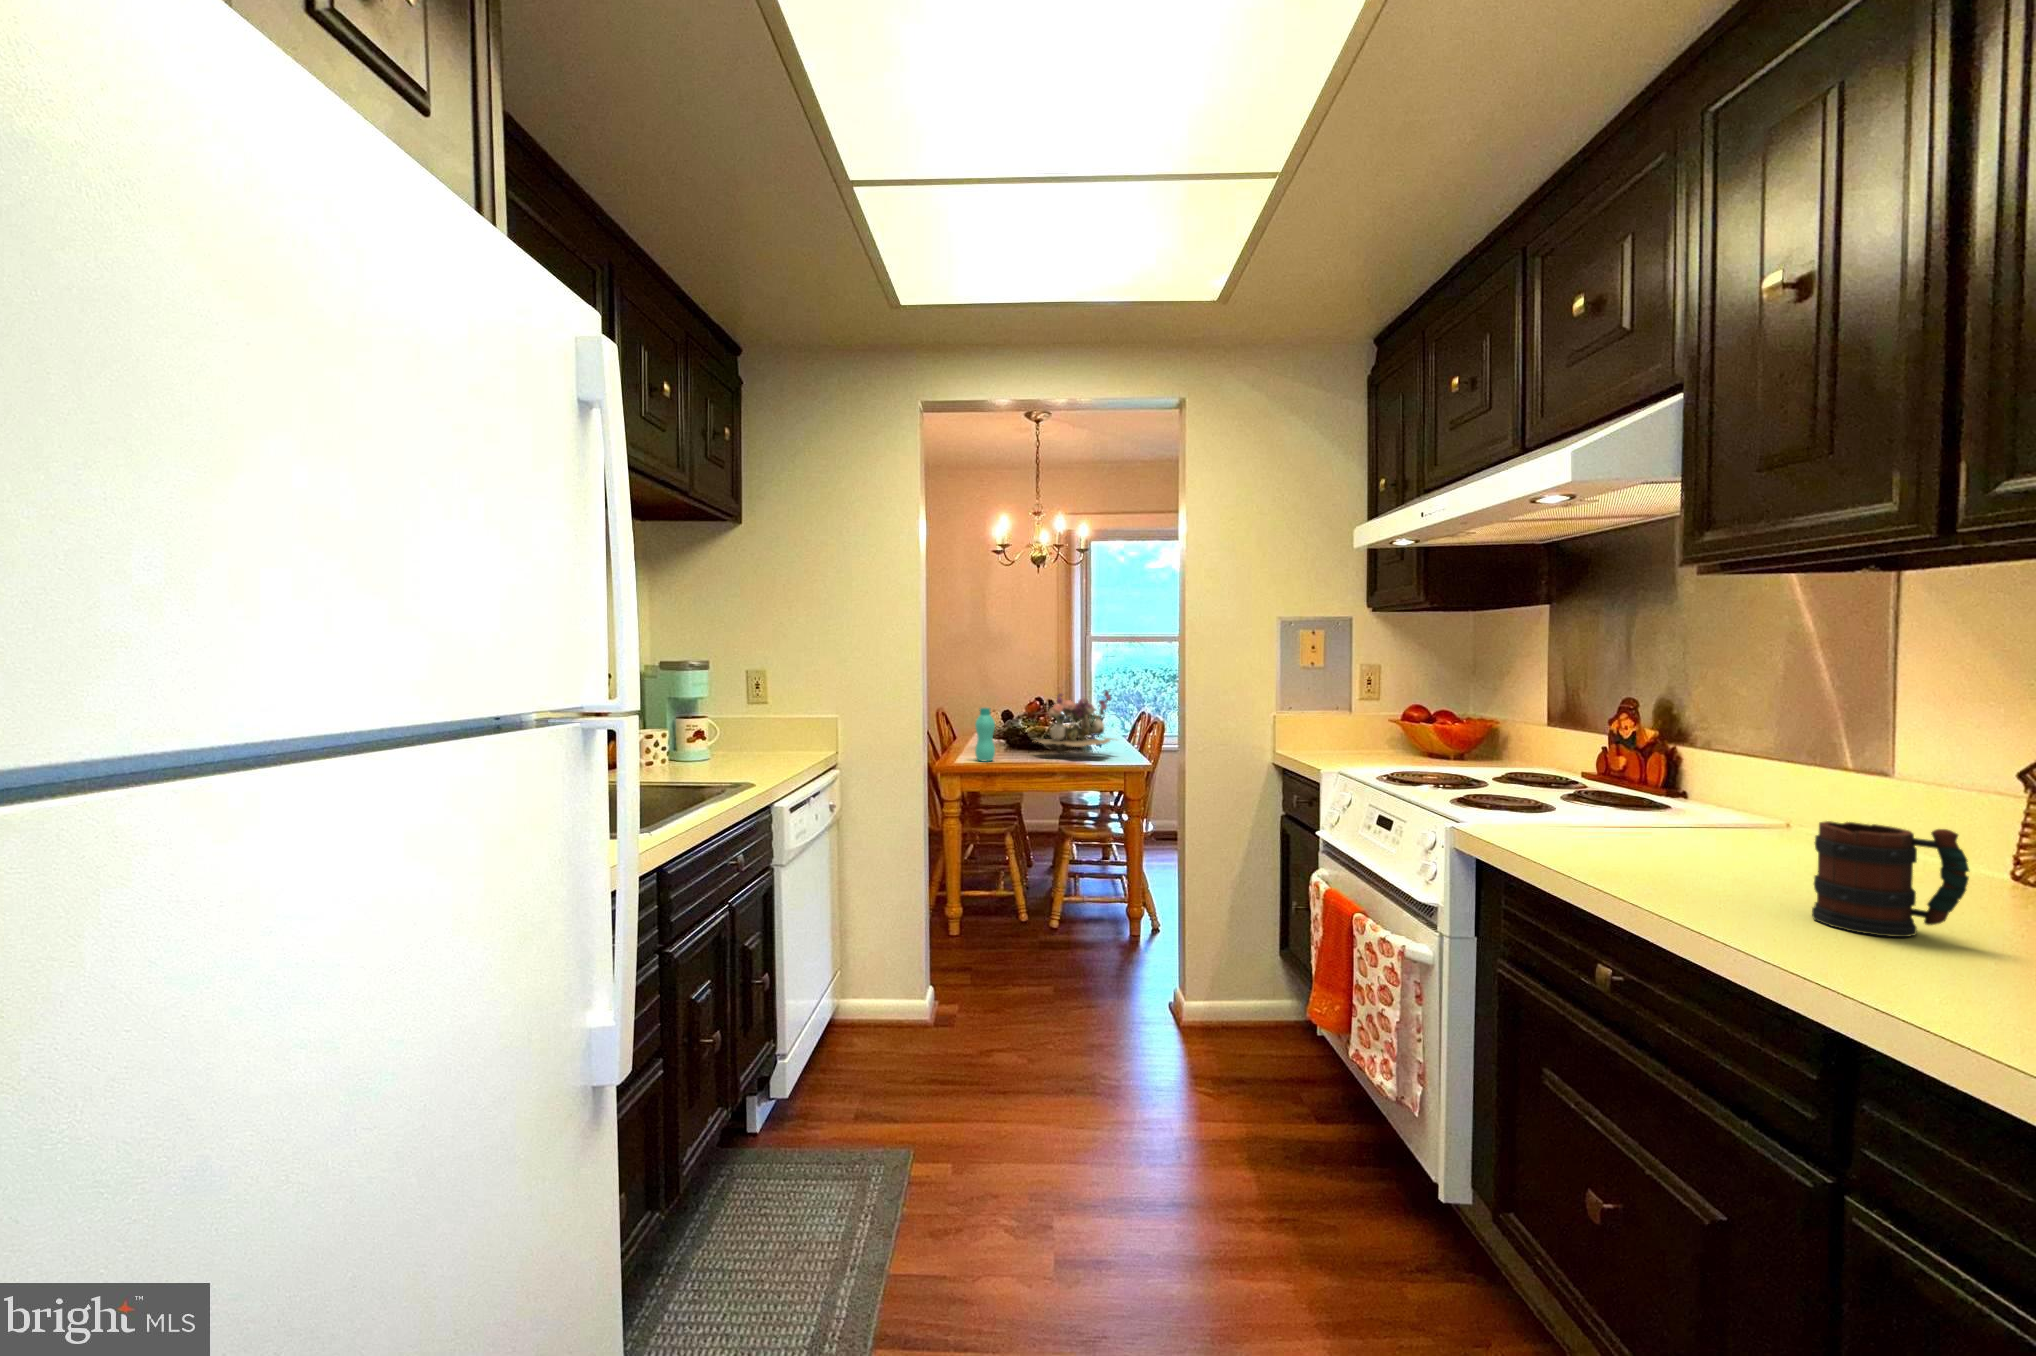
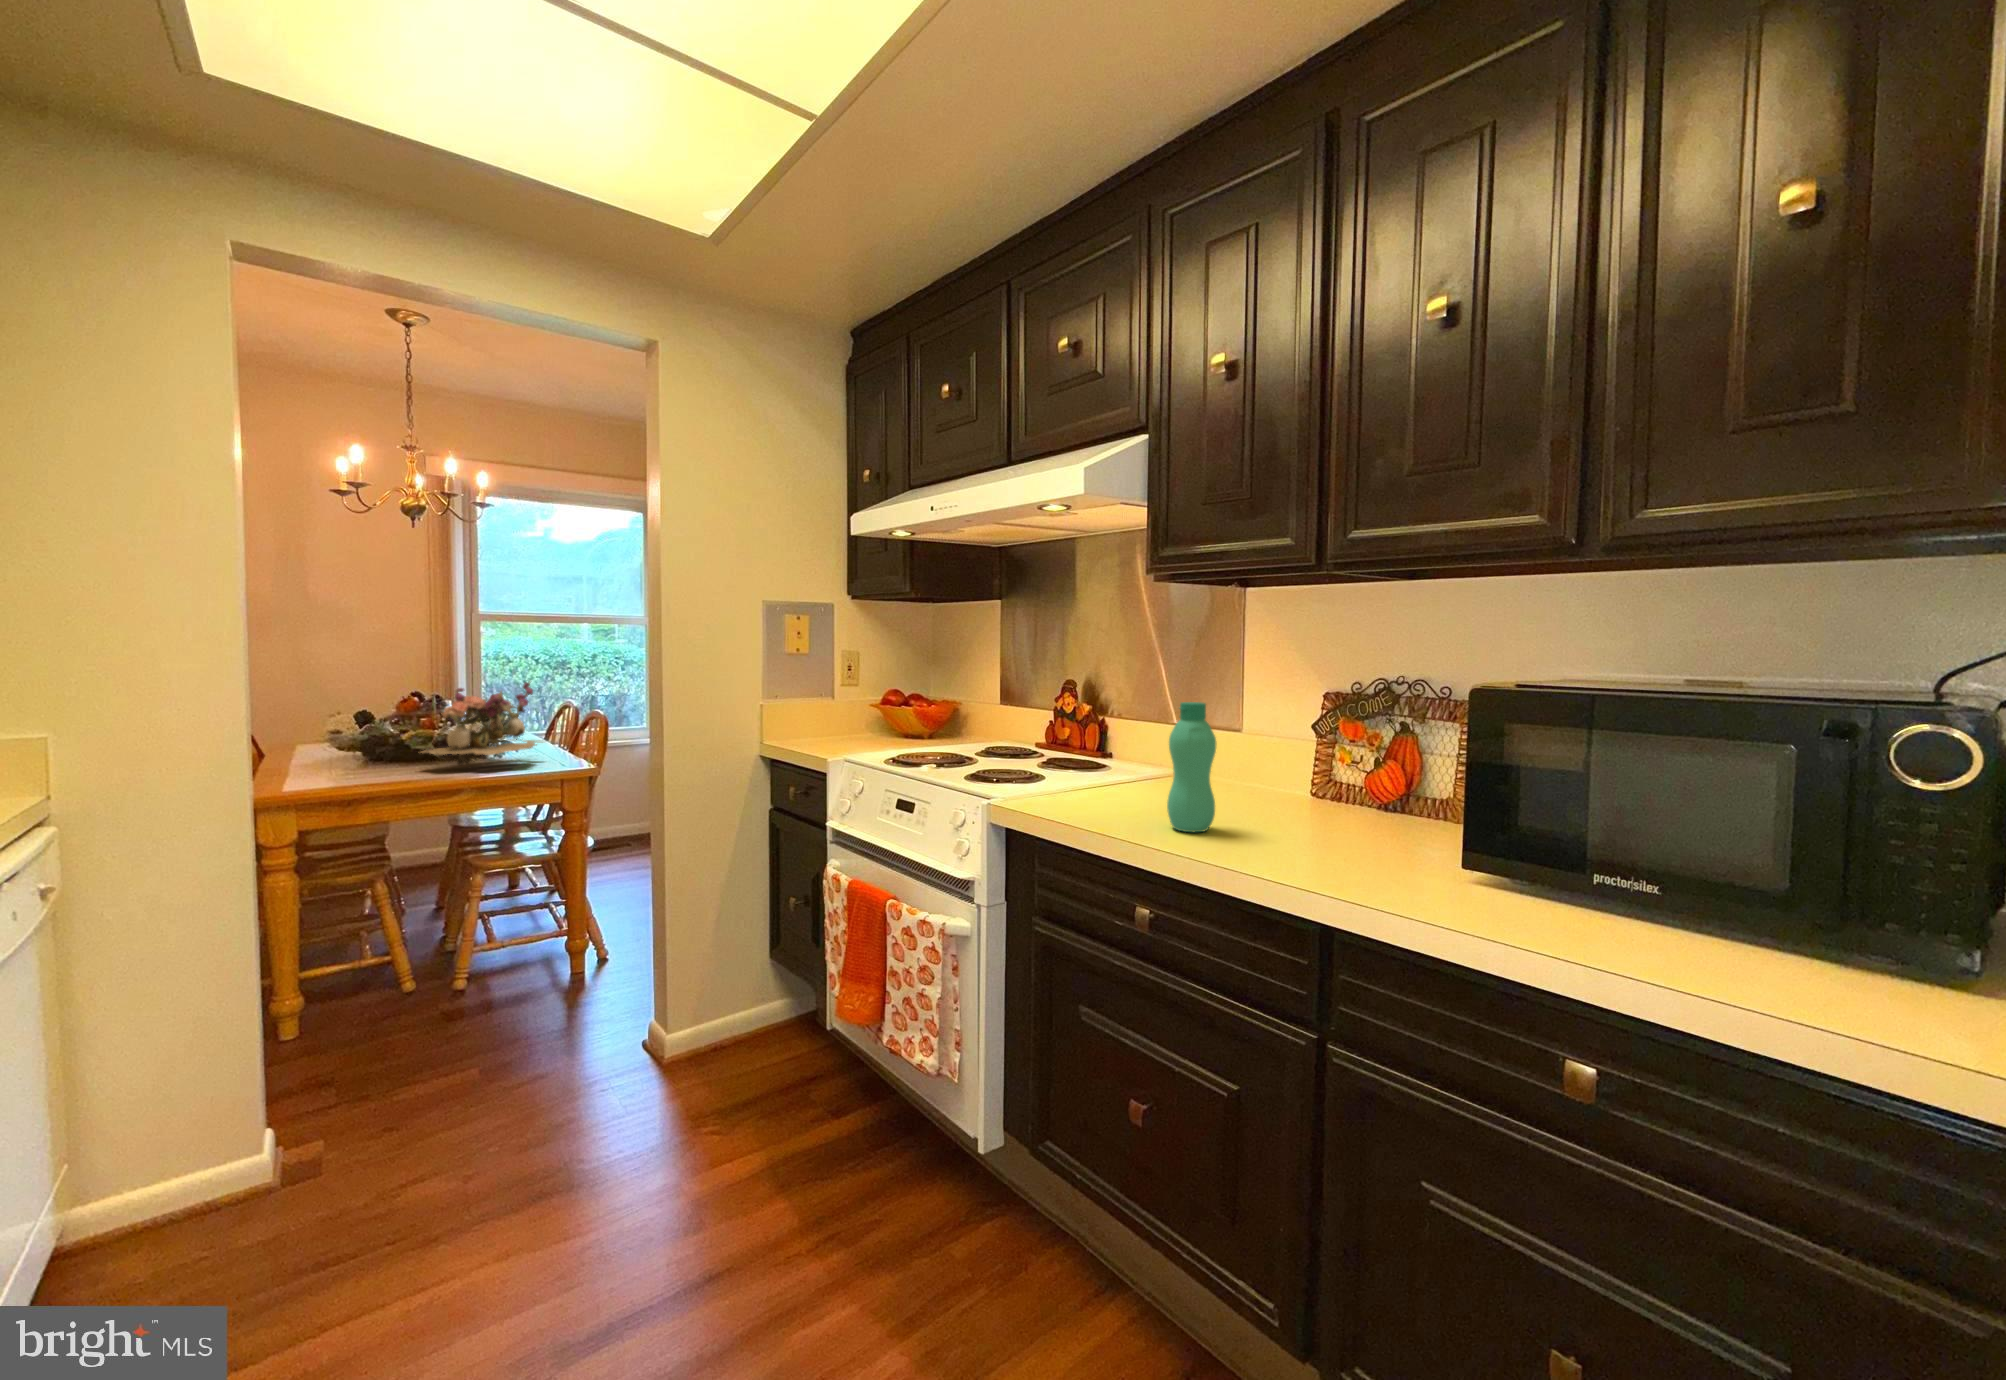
bottle: present [975,708,995,762] -> present [1167,702,1216,832]
mug: present [1812,821,1969,937] -> none [1268,771,1350,852]

